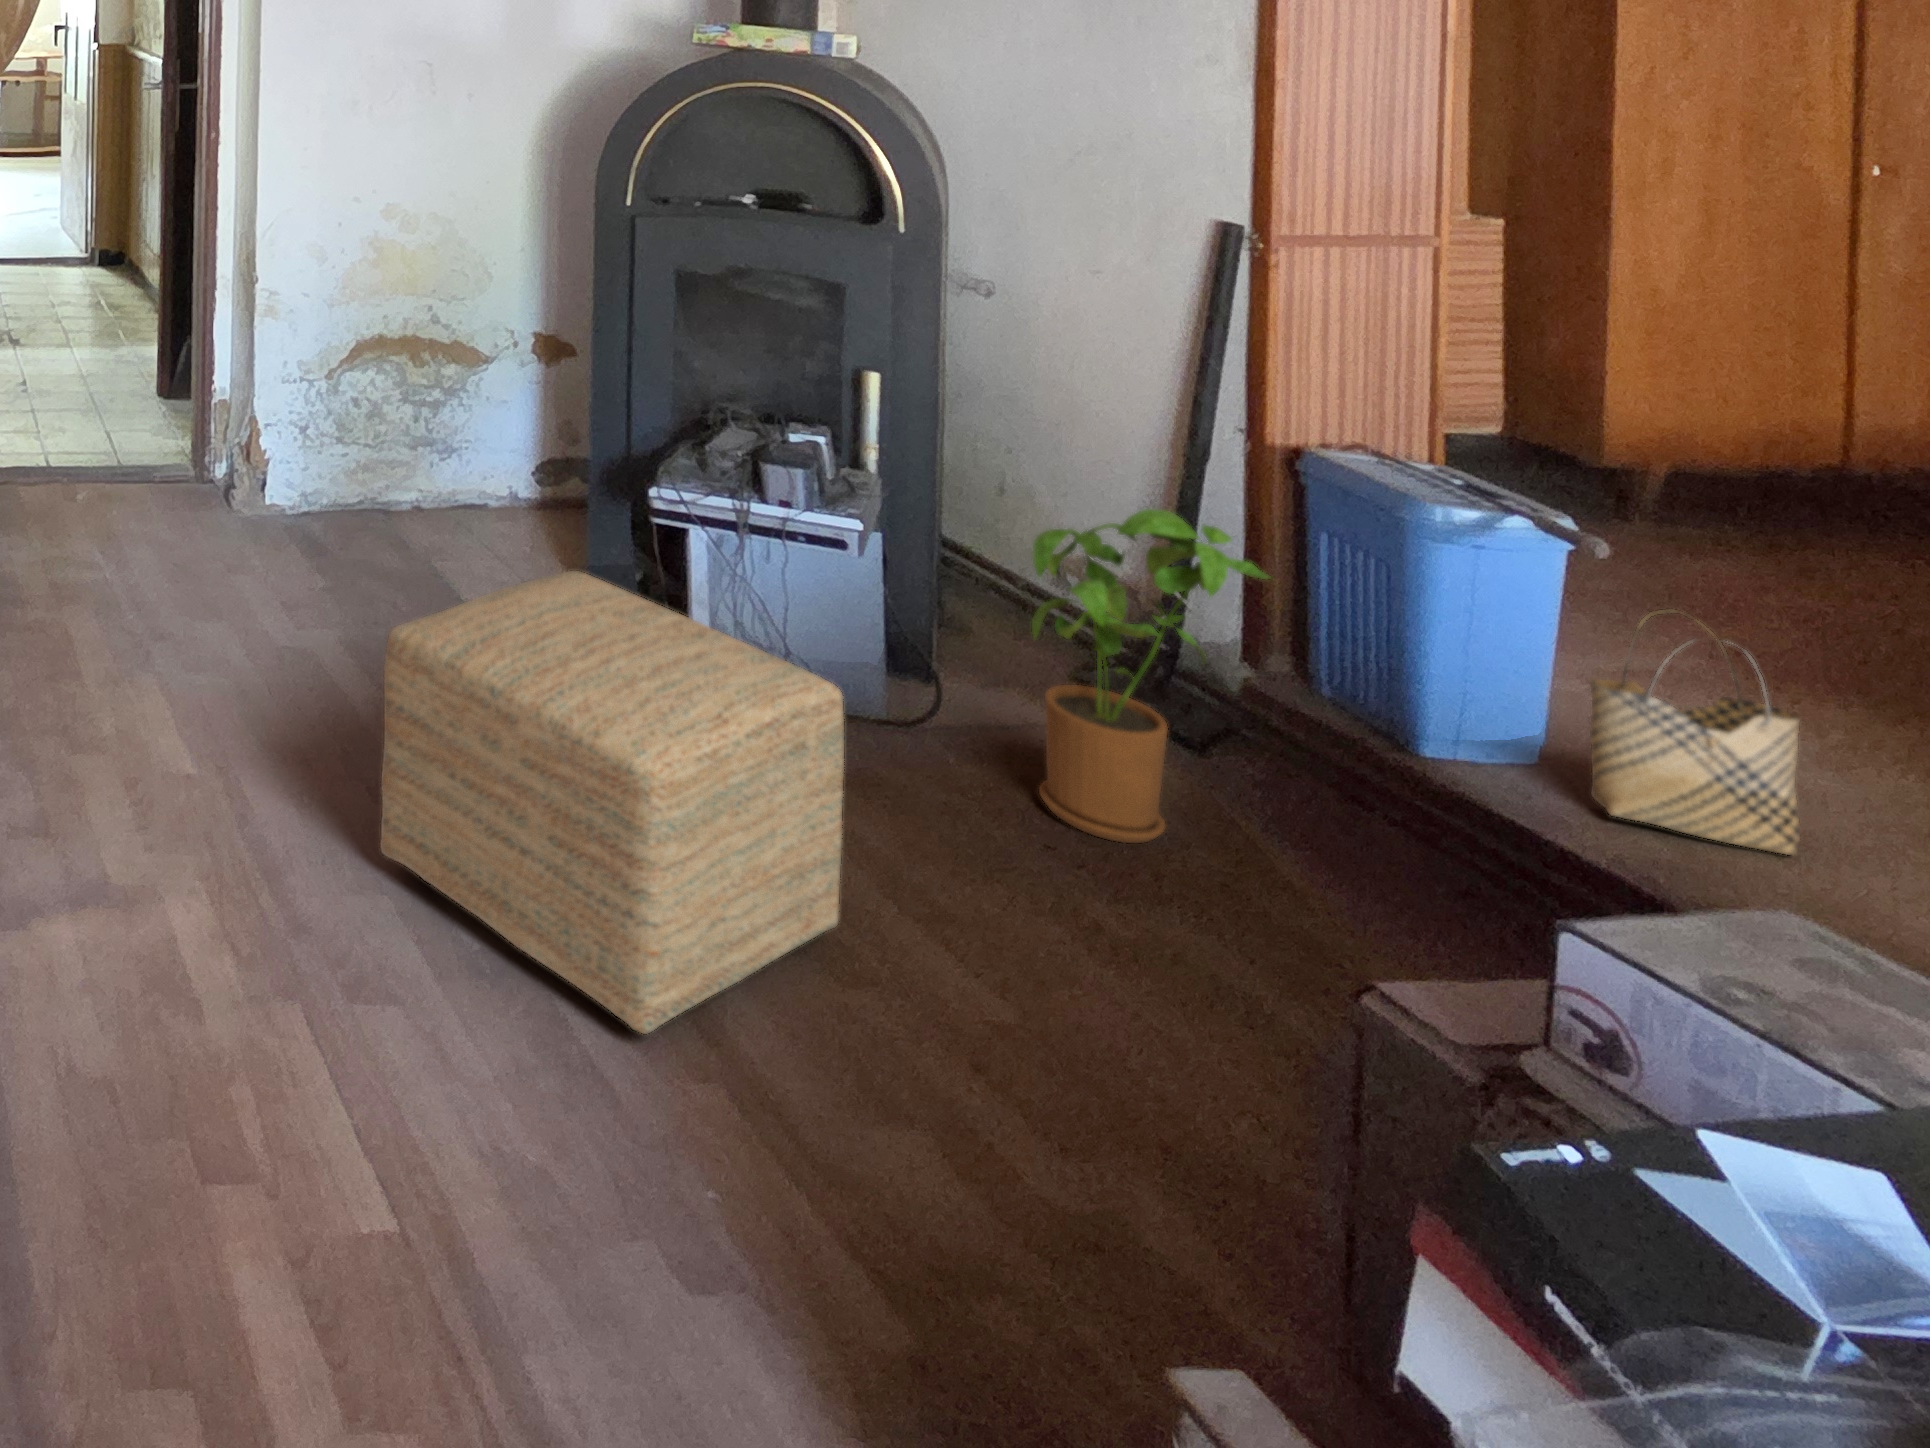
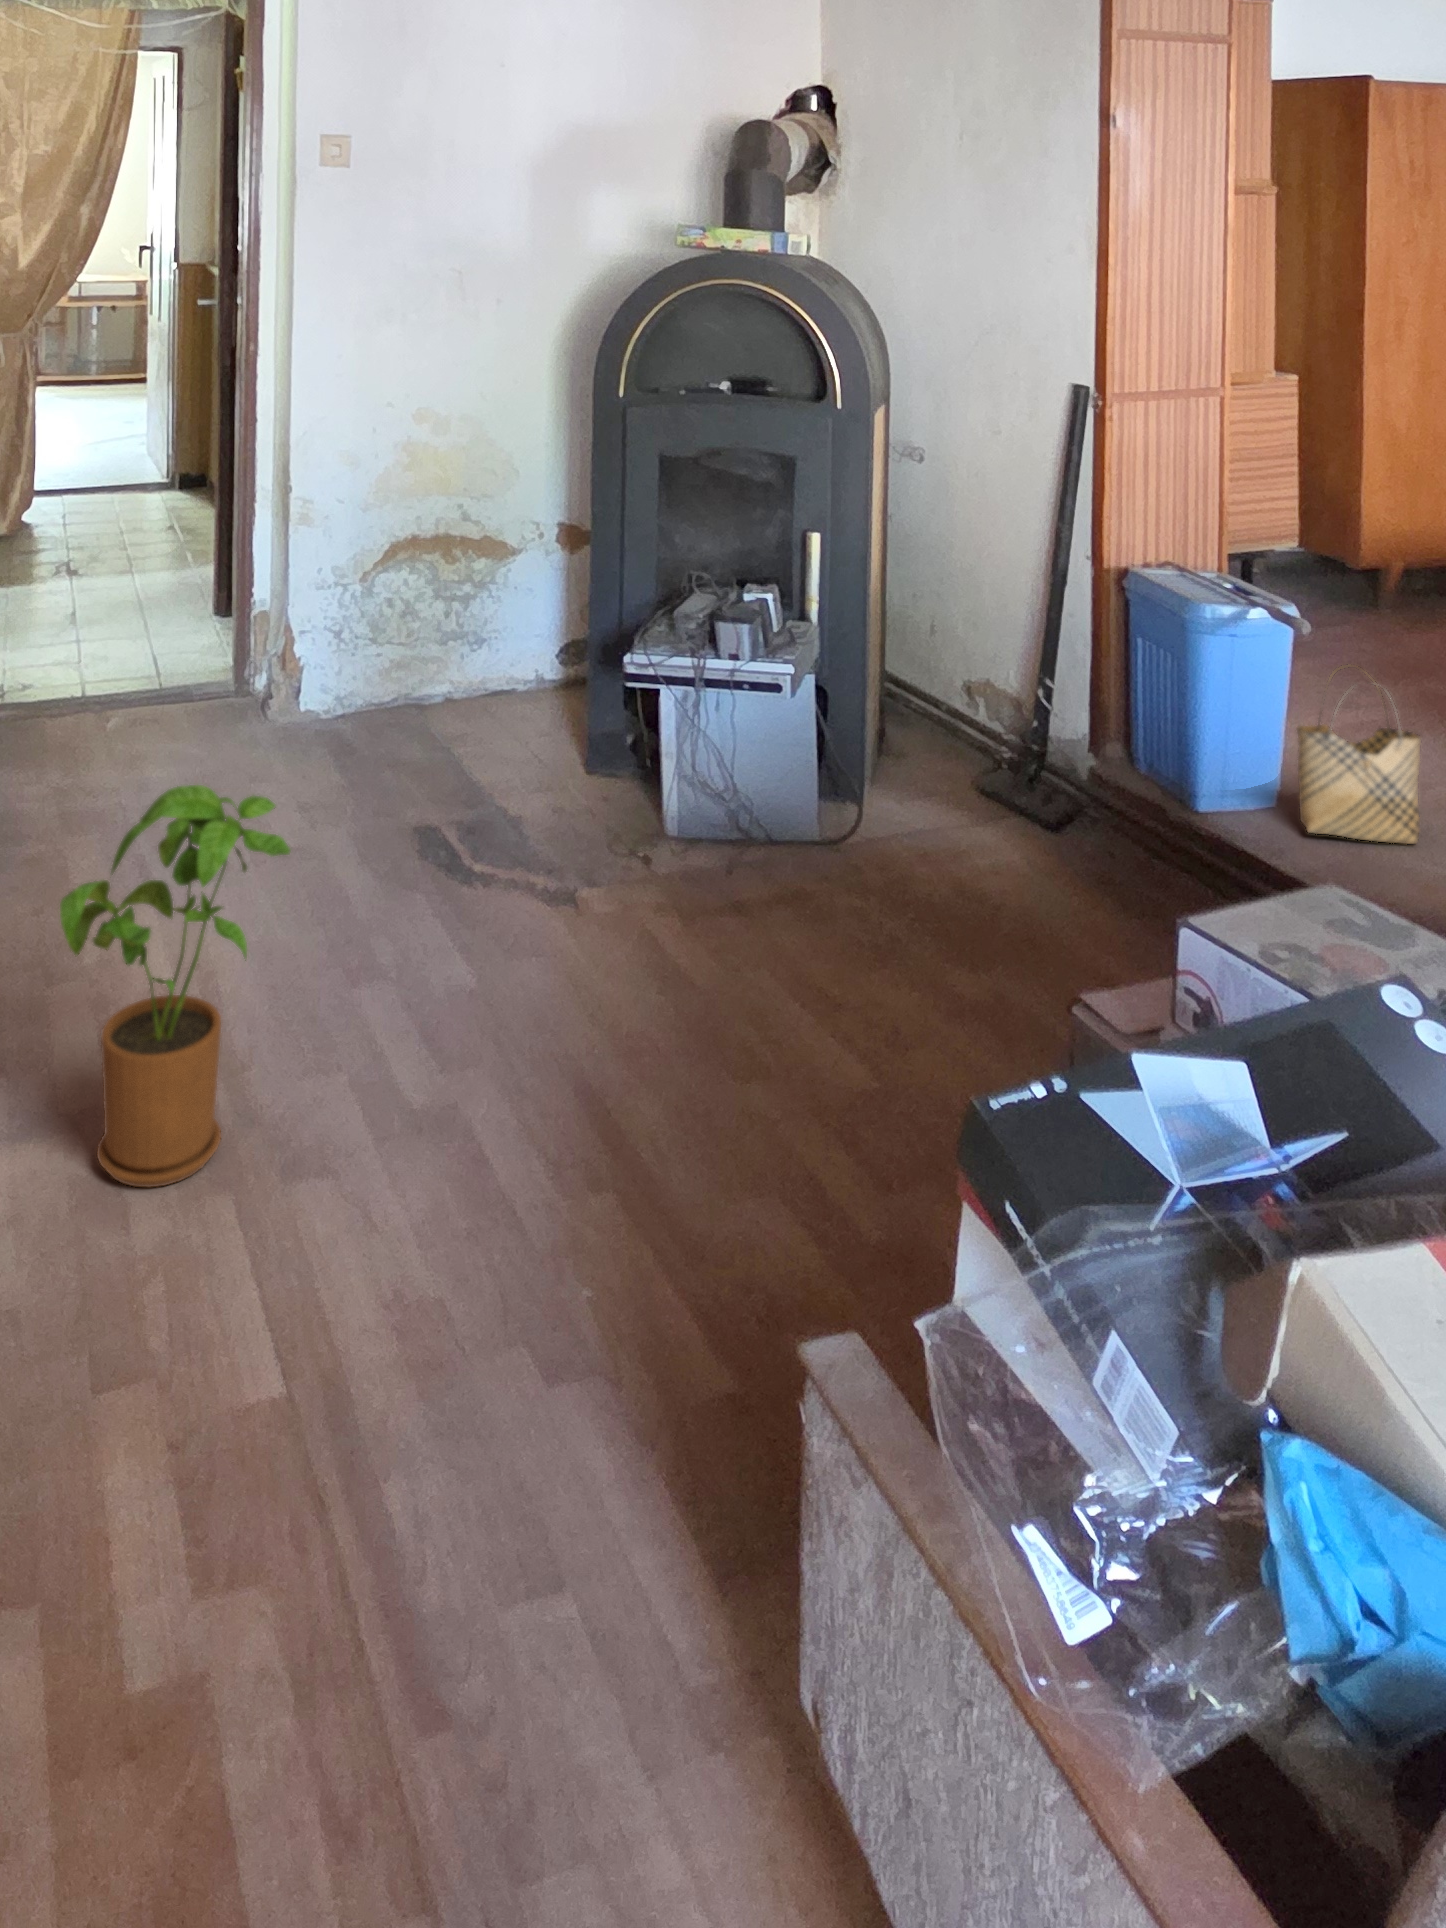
house plant: present [1032,509,1269,843] -> present [60,785,290,1187]
ottoman: present [380,571,844,1034] -> none [332,731,735,1145]

